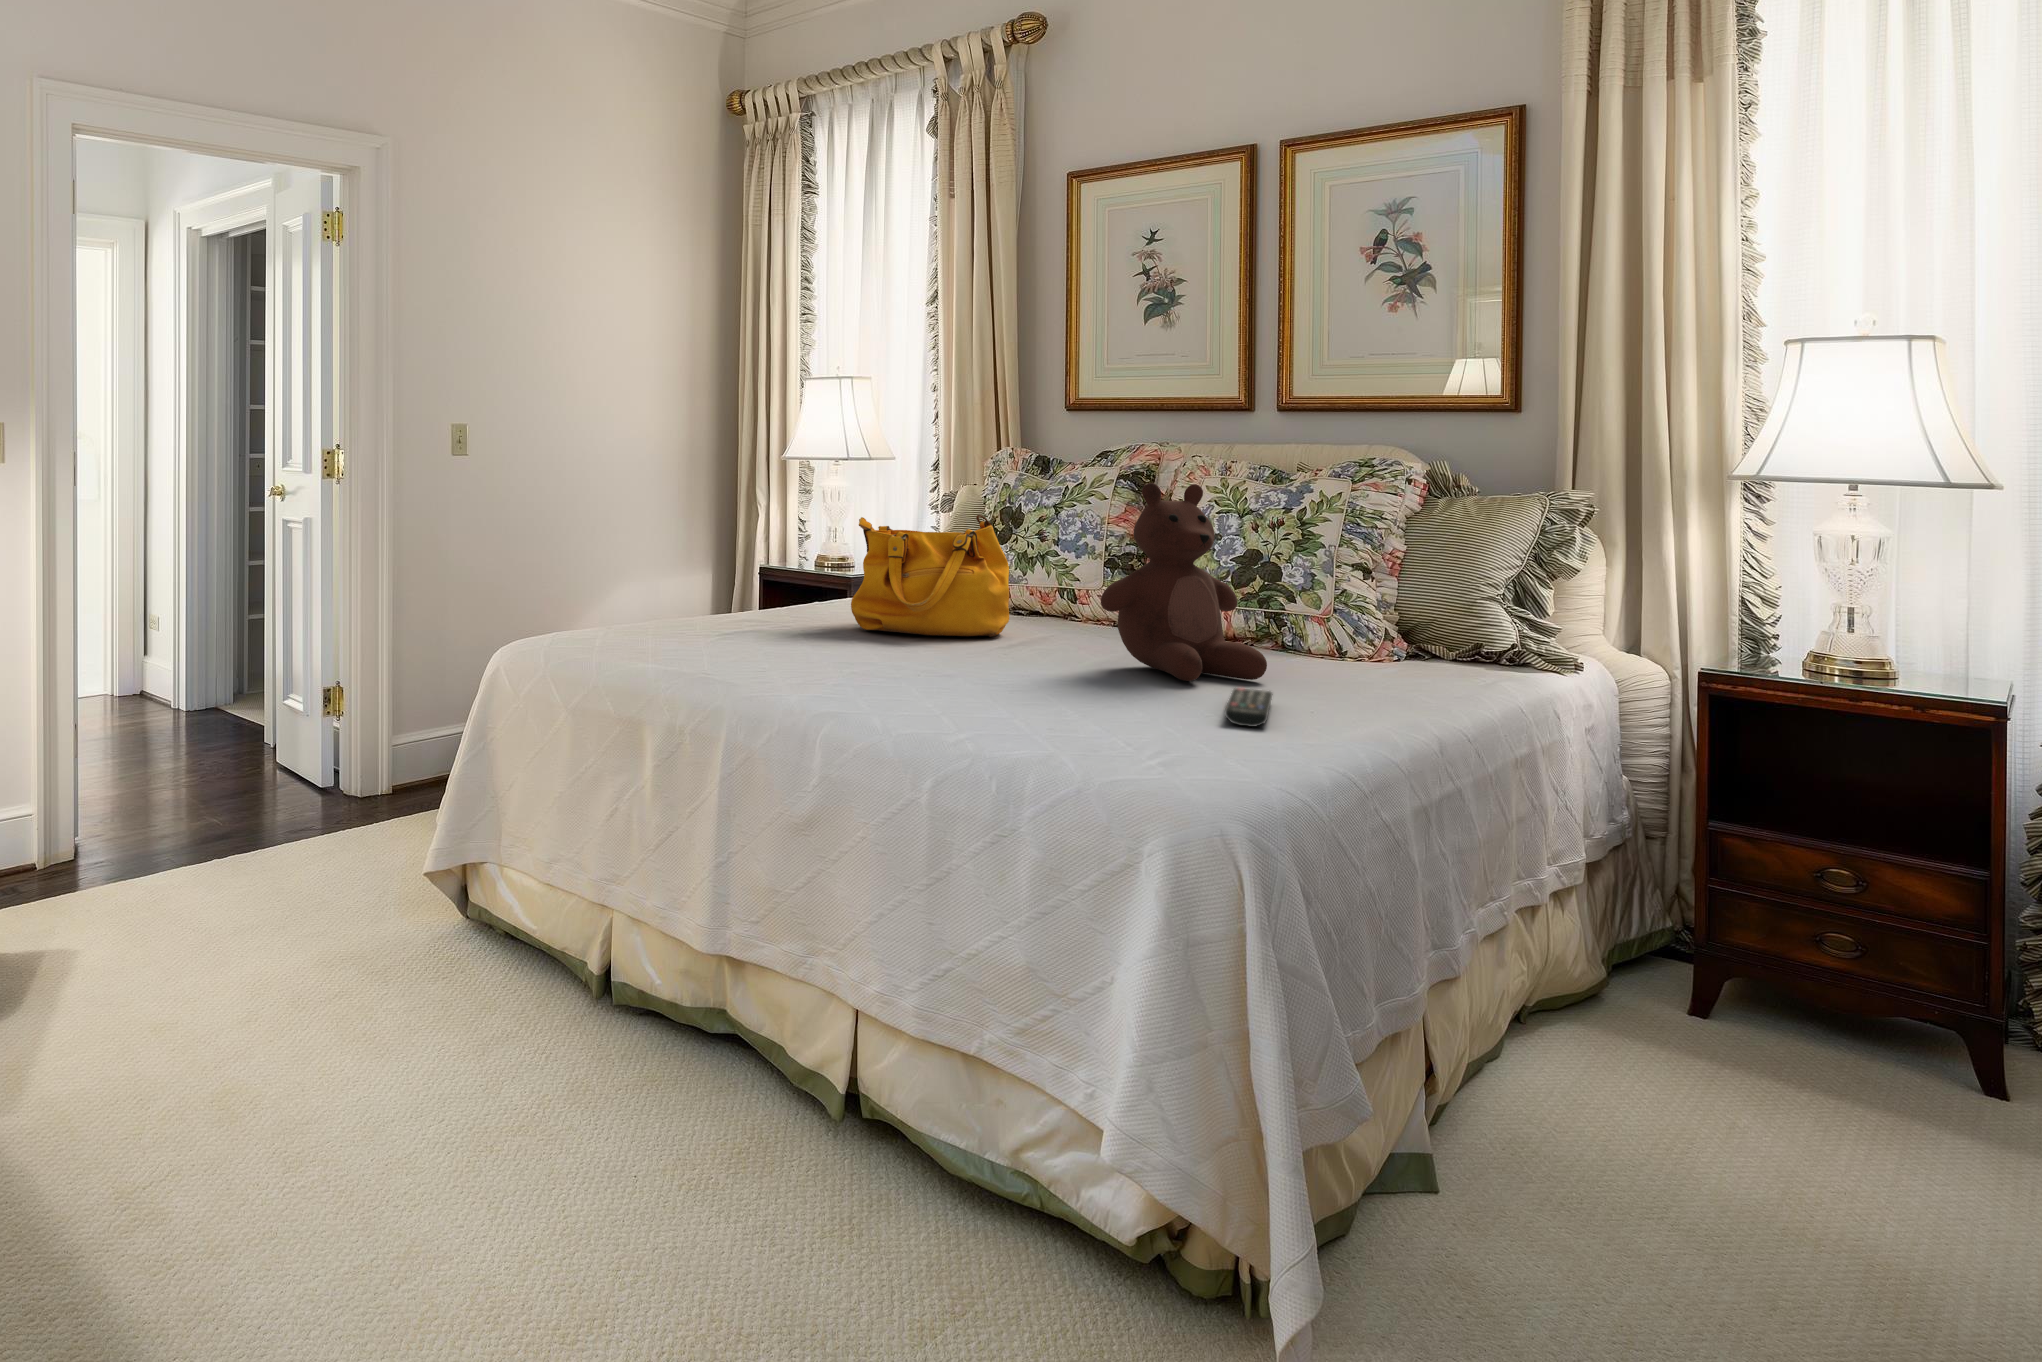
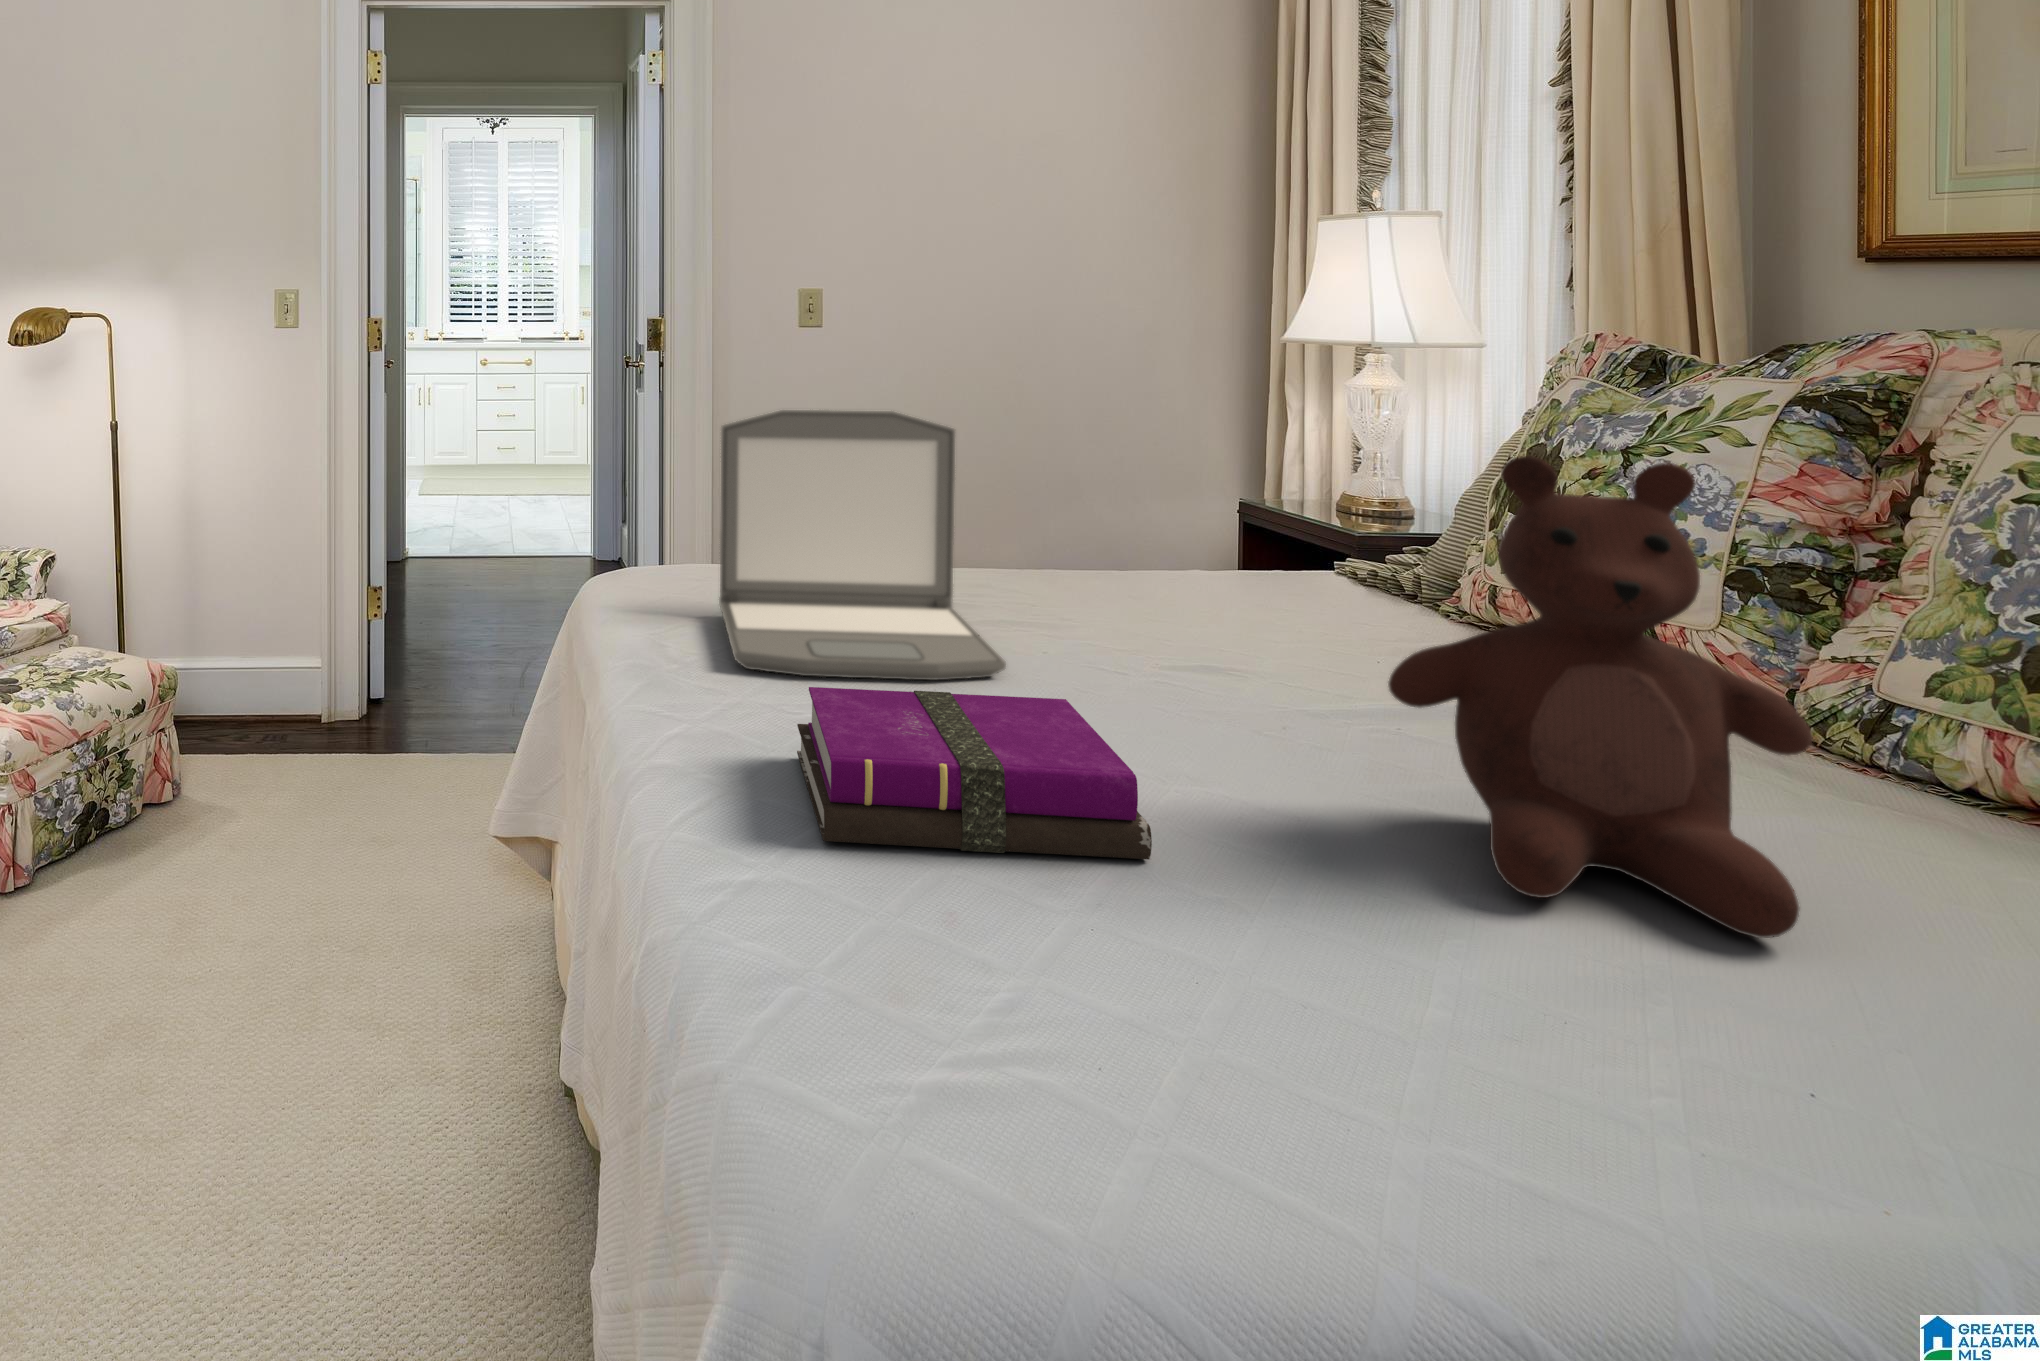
laptop: none [631,486,856,664] -> present [719,410,1006,680]
handbag: present [851,514,1009,637] -> none [1115,460,1409,688]
notebook: none [854,634,1071,711] -> present [797,687,1152,859]
remote control: present [1225,688,1273,727] -> none [1319,955,1638,1082]

